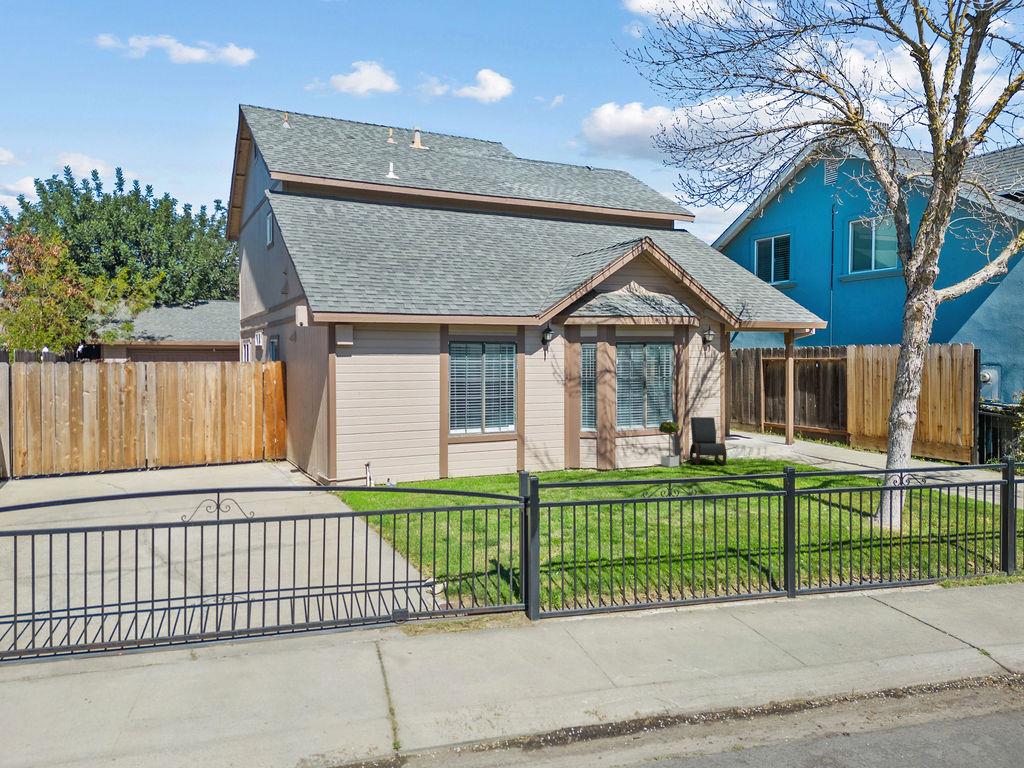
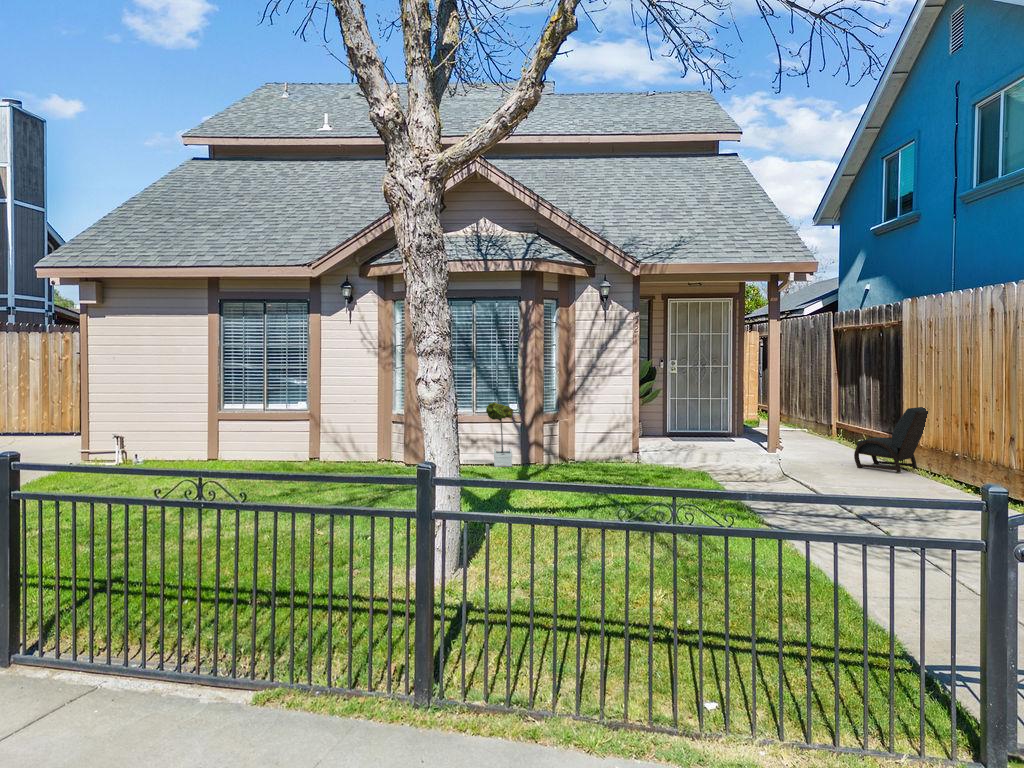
lounge chair: present [689,417,727,465] -> present [854,407,928,473]

